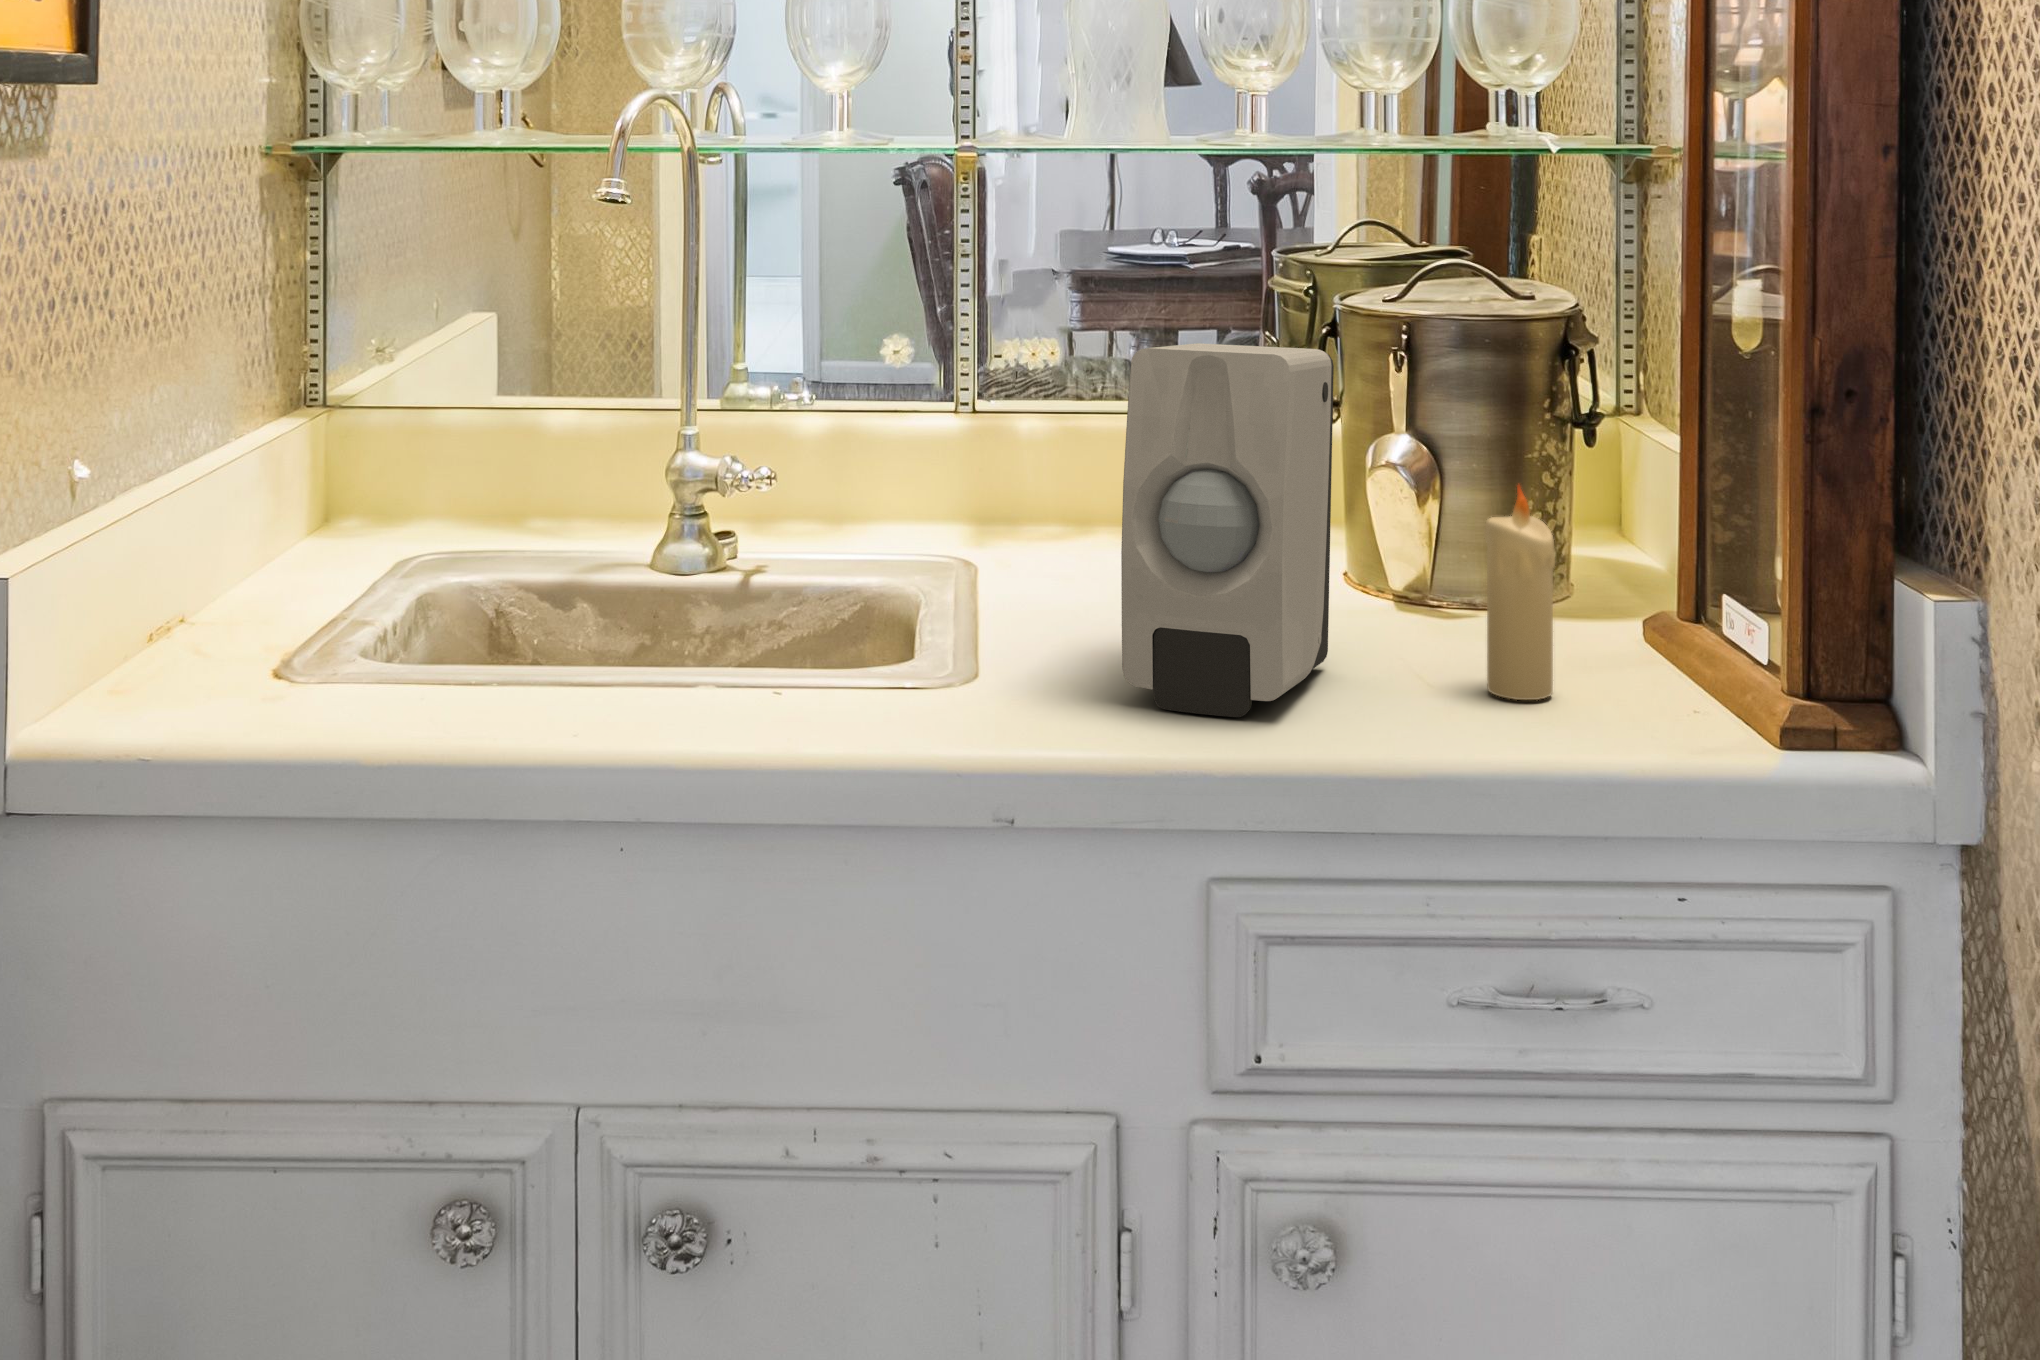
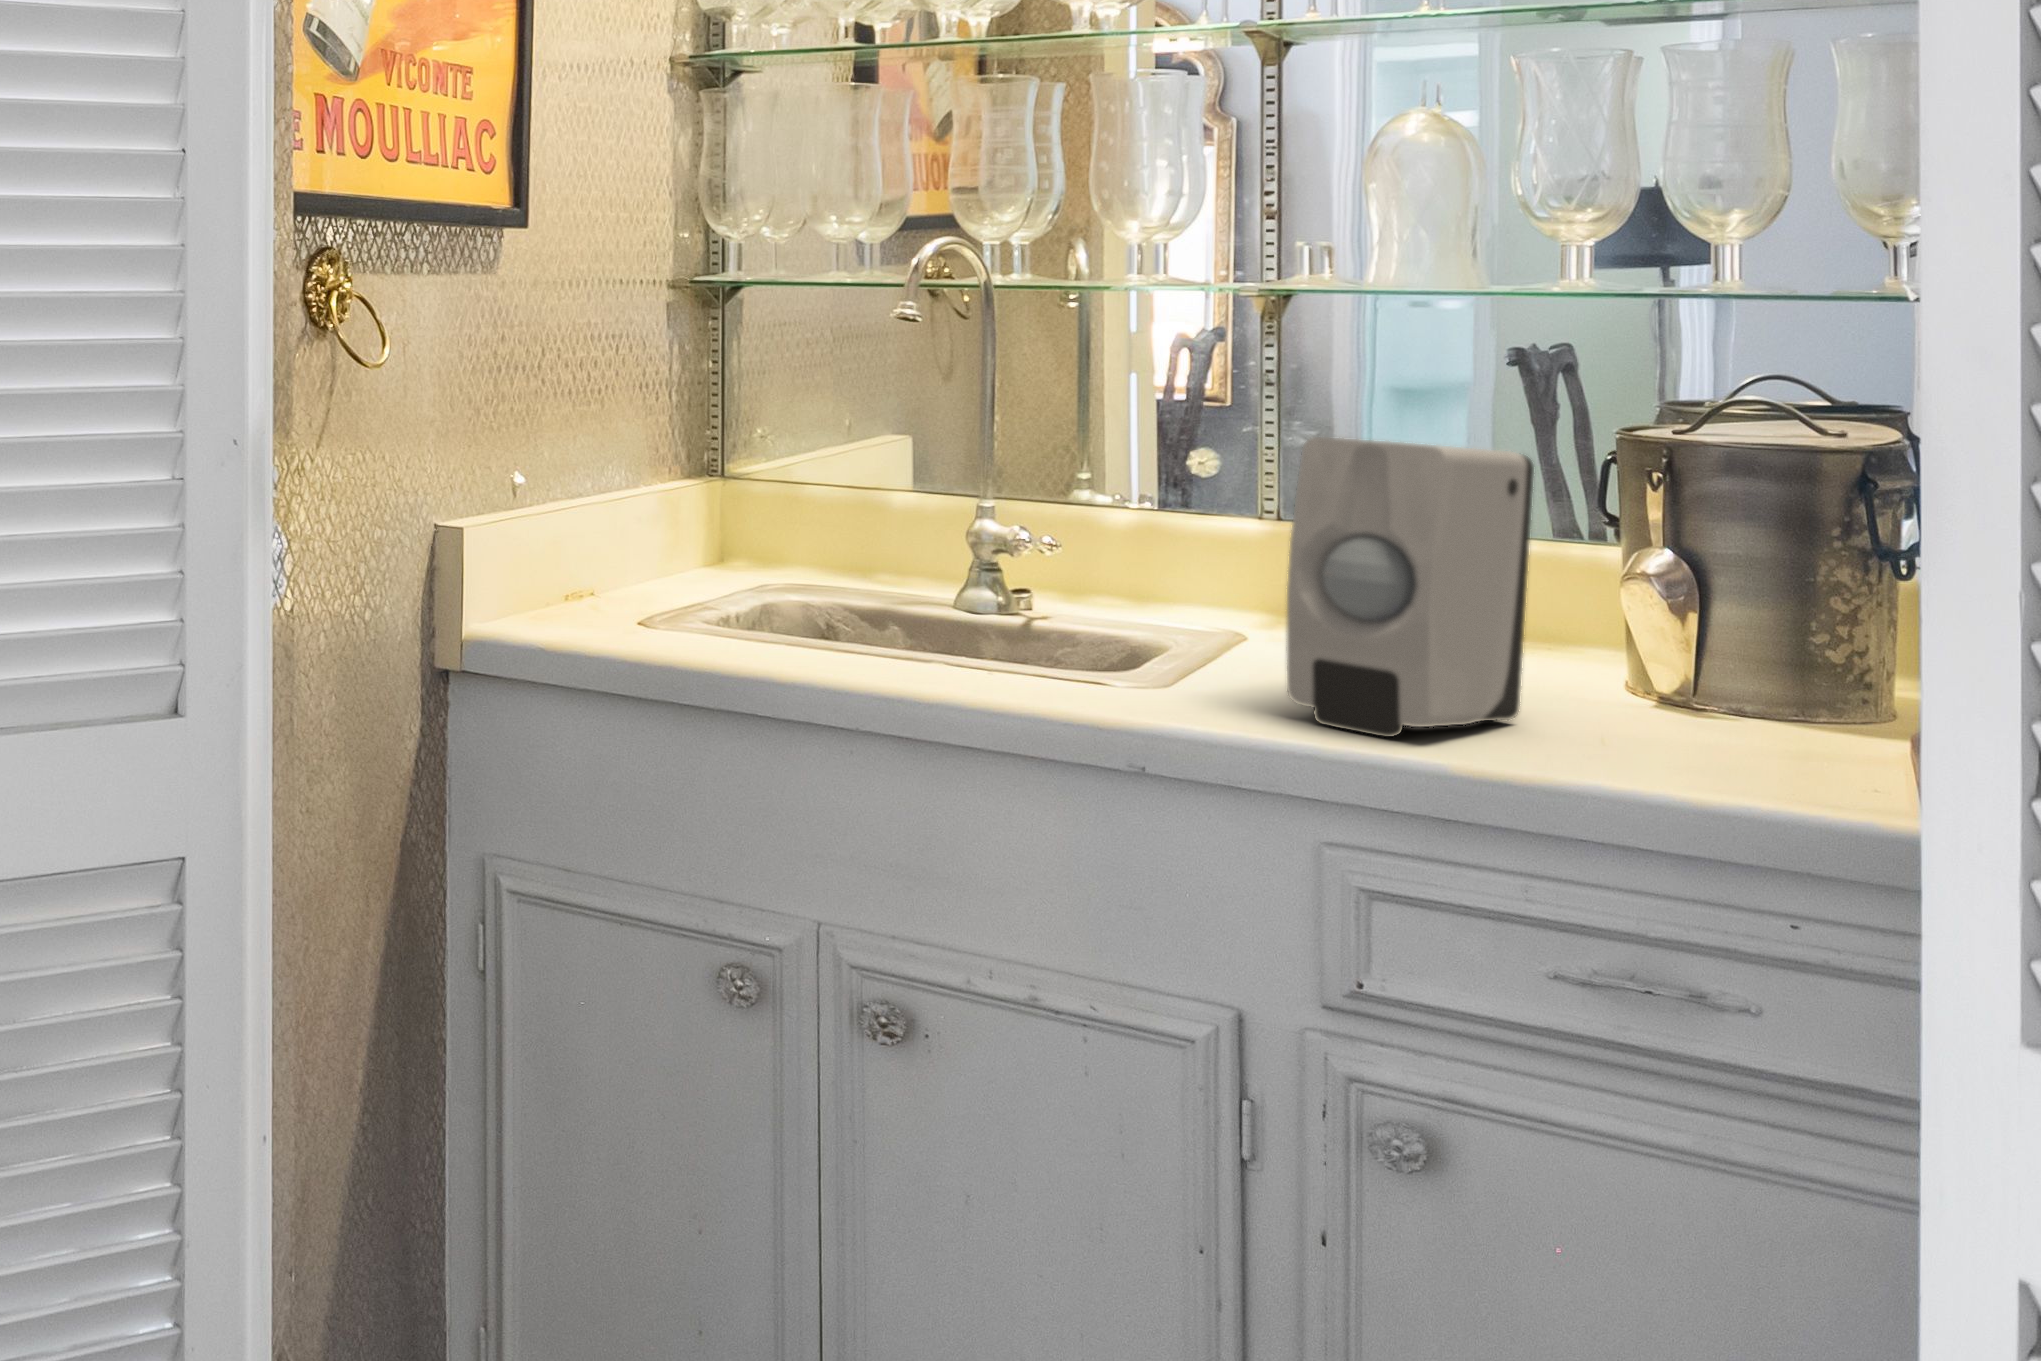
candle: present [1484,485,1555,700] -> none [1672,578,1748,769]

